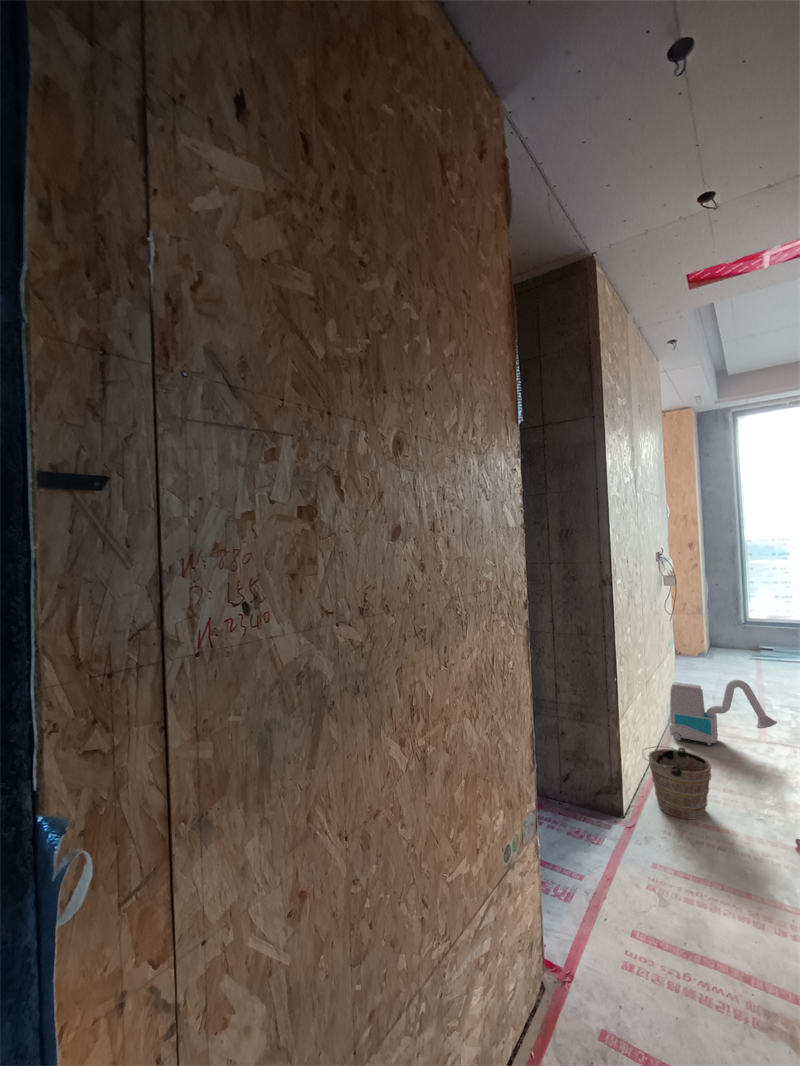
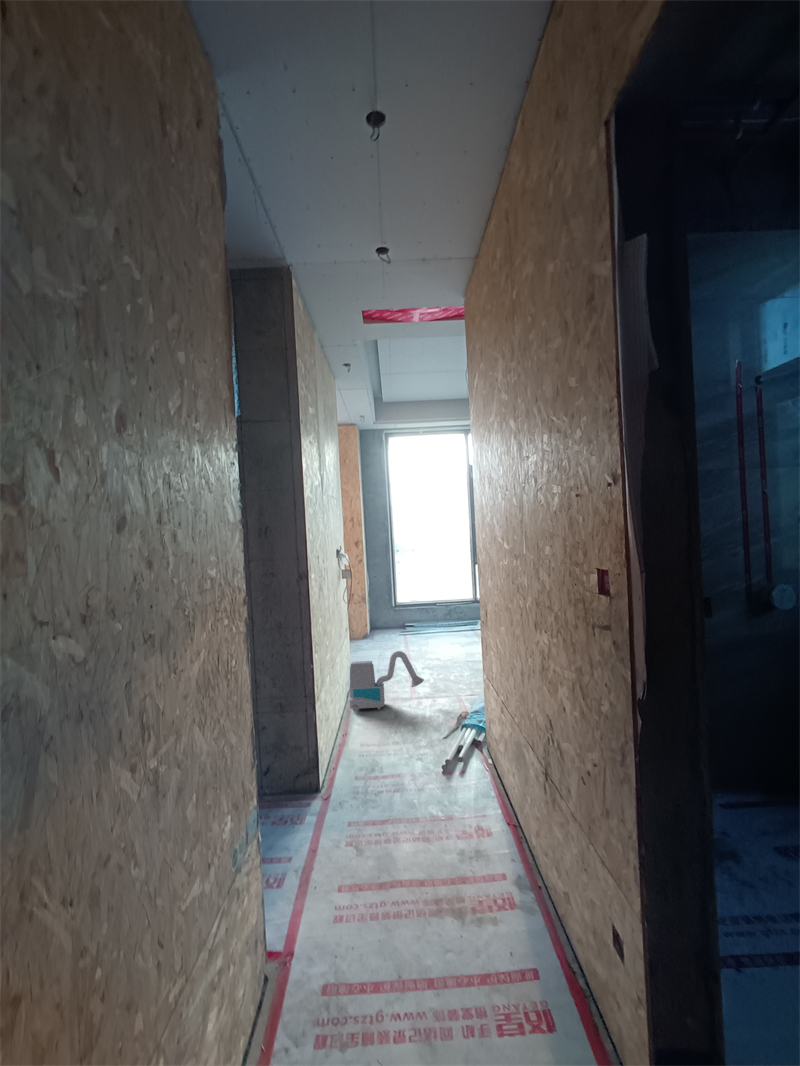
bucket: present [642,746,711,820] -> none [333,716,386,776]

